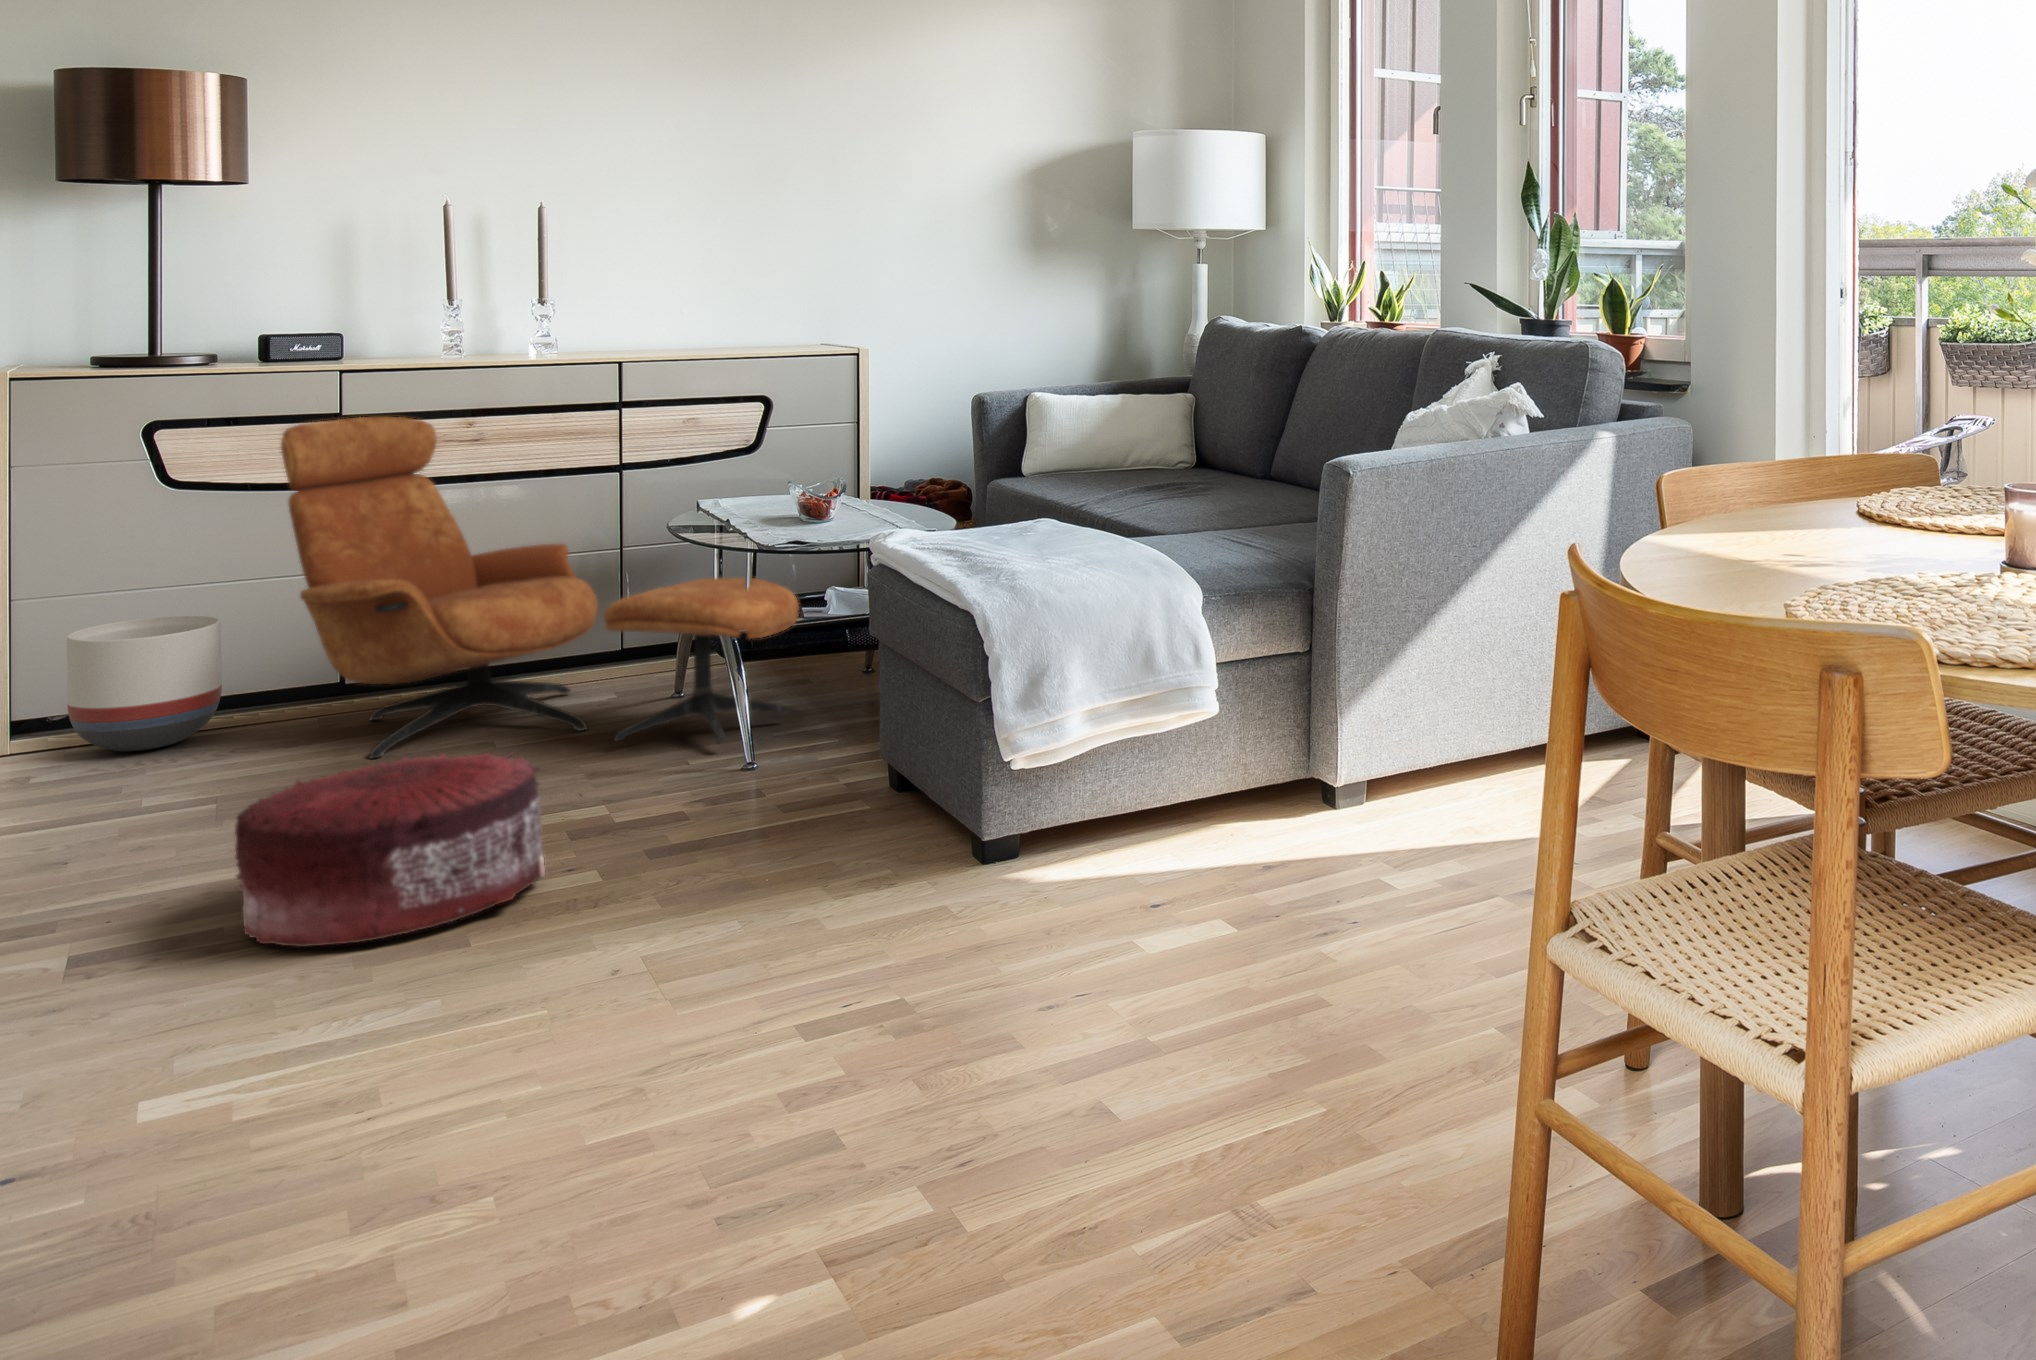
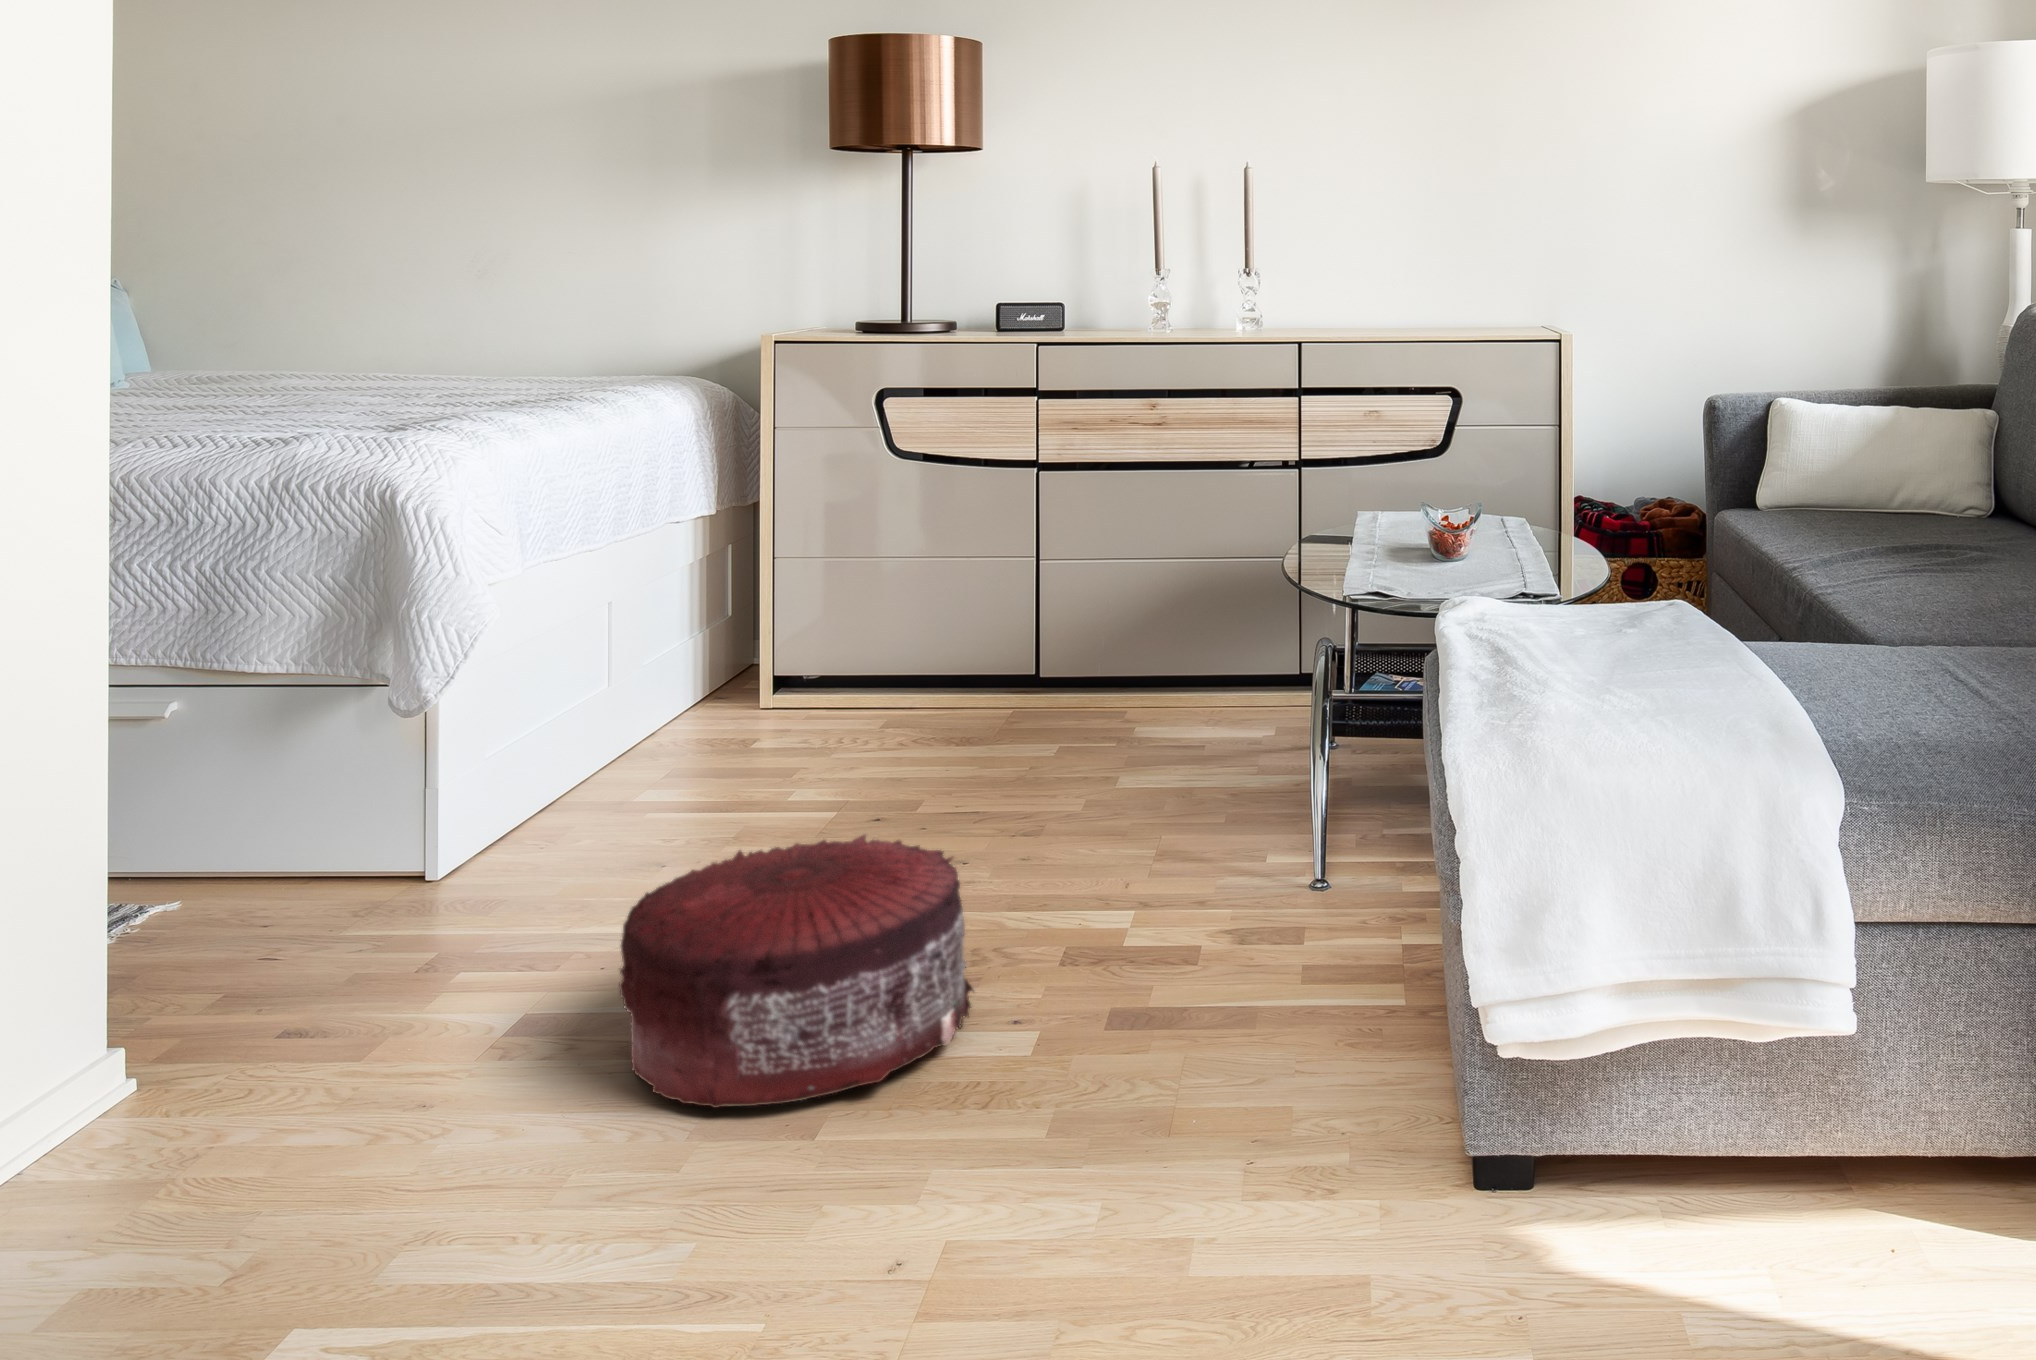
lounge chair: present [281,417,799,758] -> none [954,394,1404,844]
planter: present [66,616,222,751] -> none [794,589,920,726]

